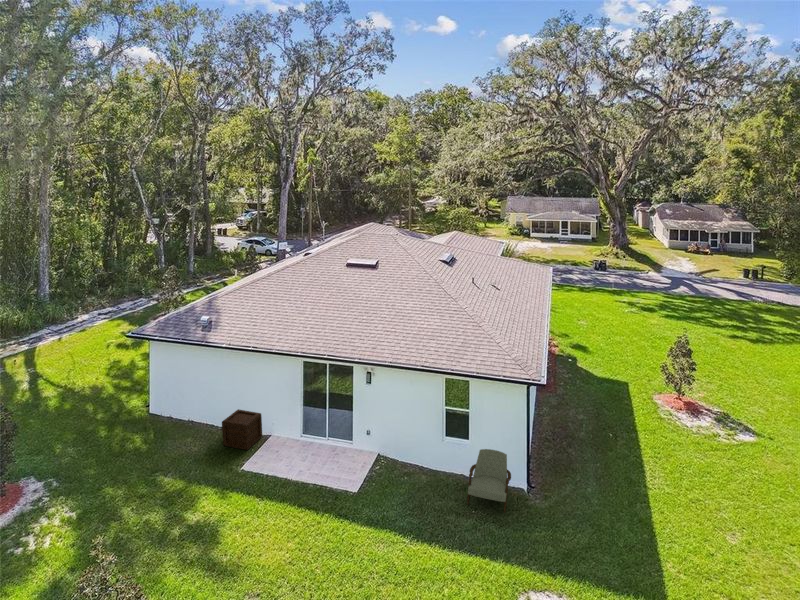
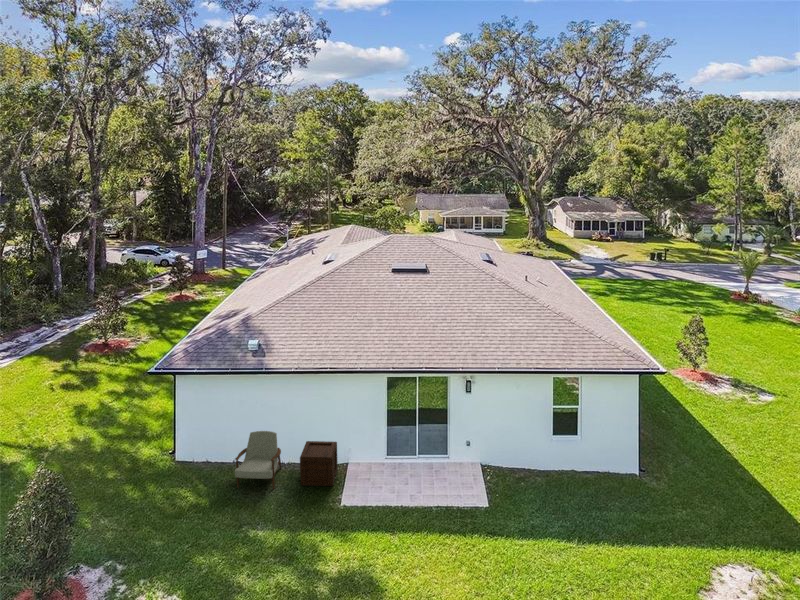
armchair: present [467,449,511,513] -> present [235,431,281,489]

